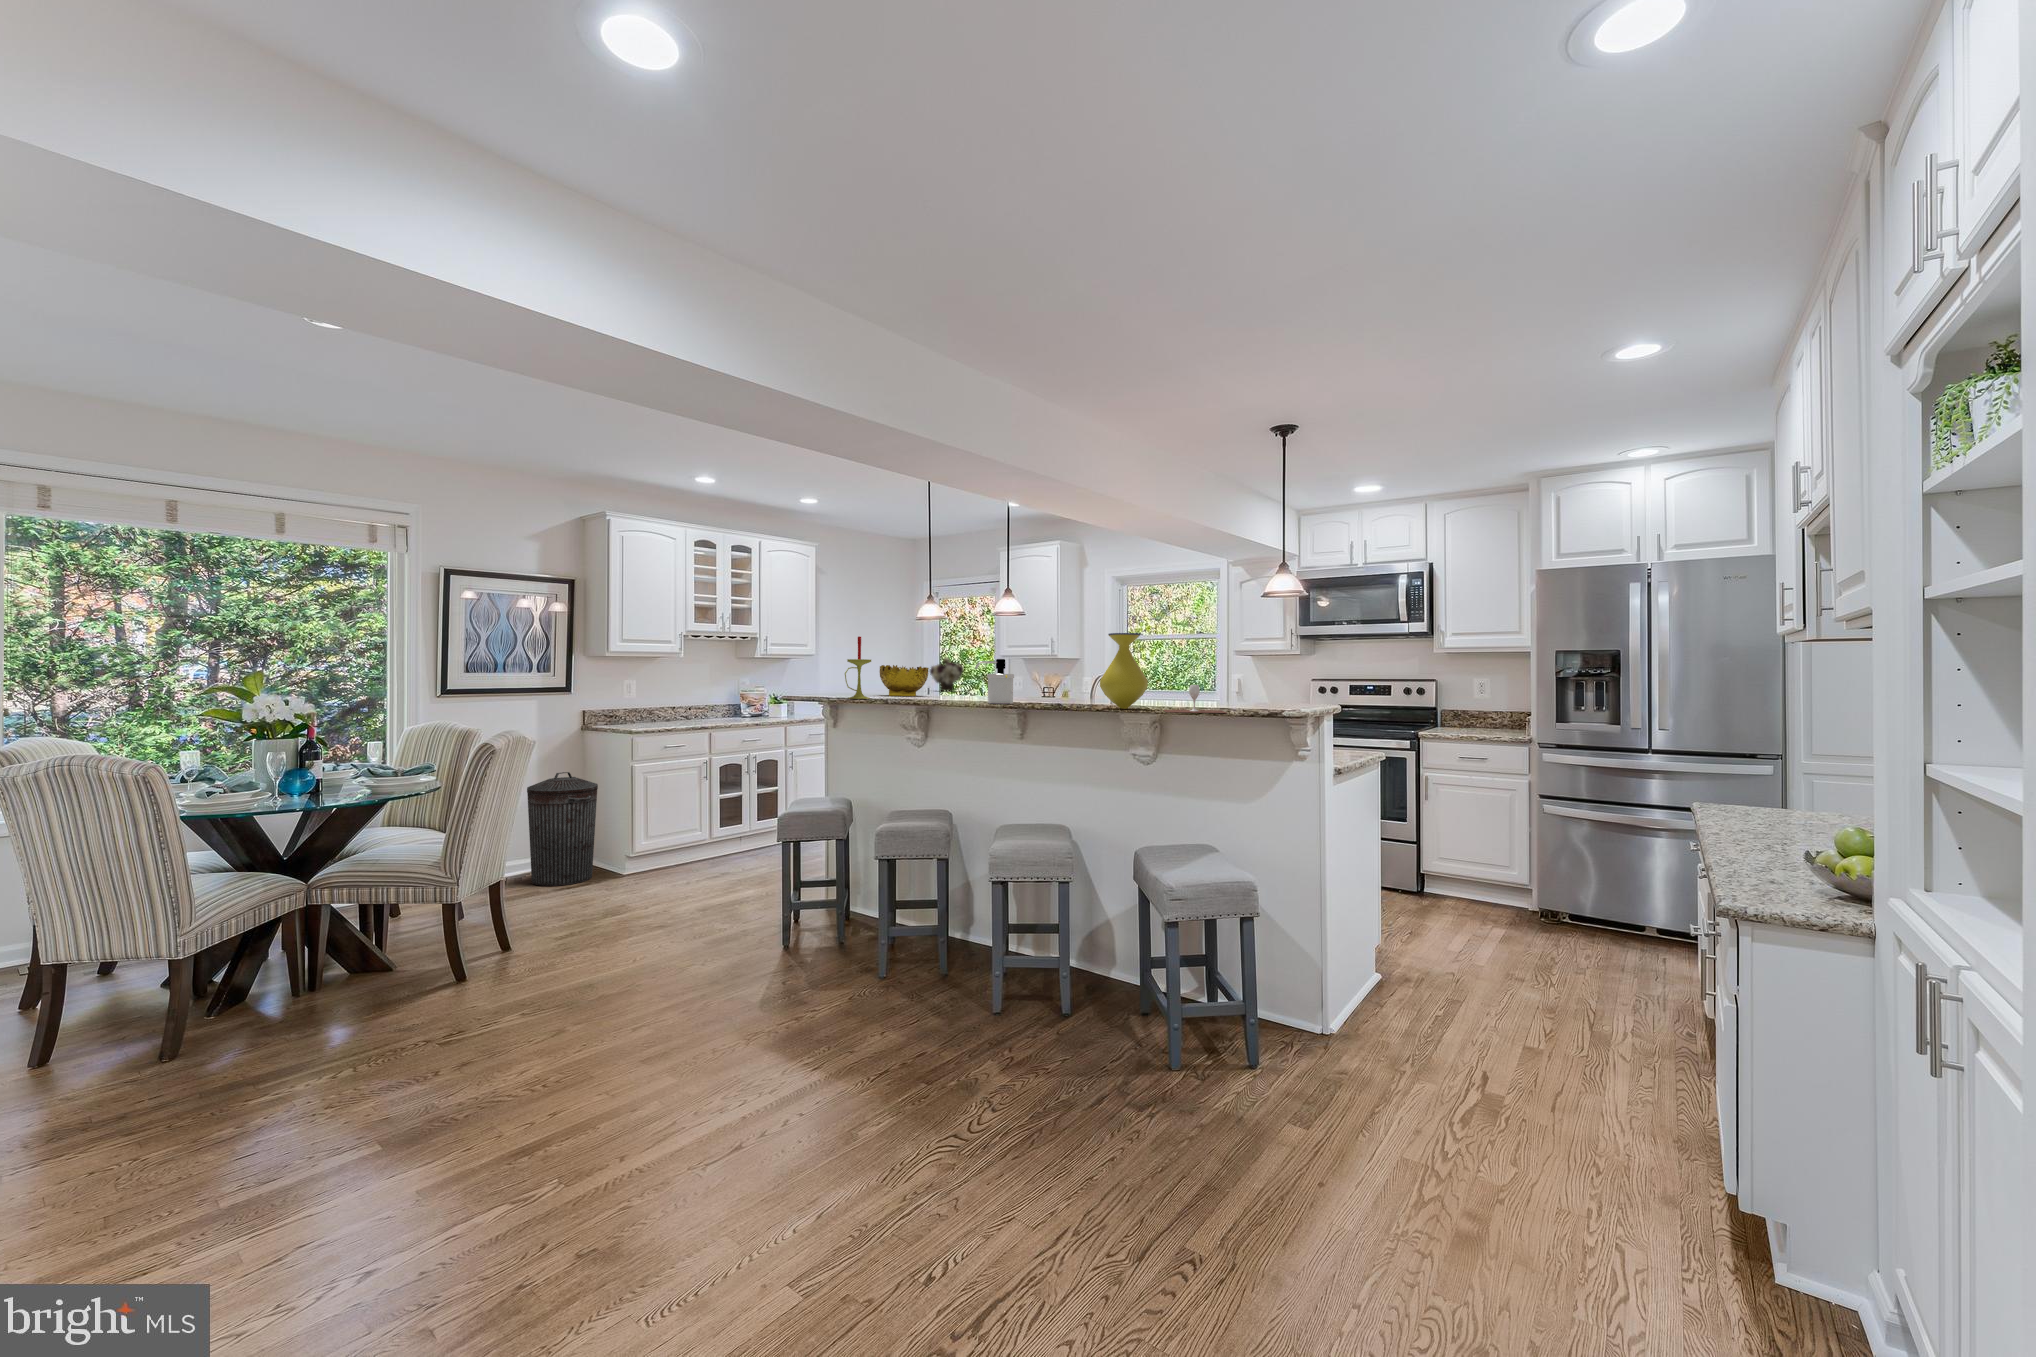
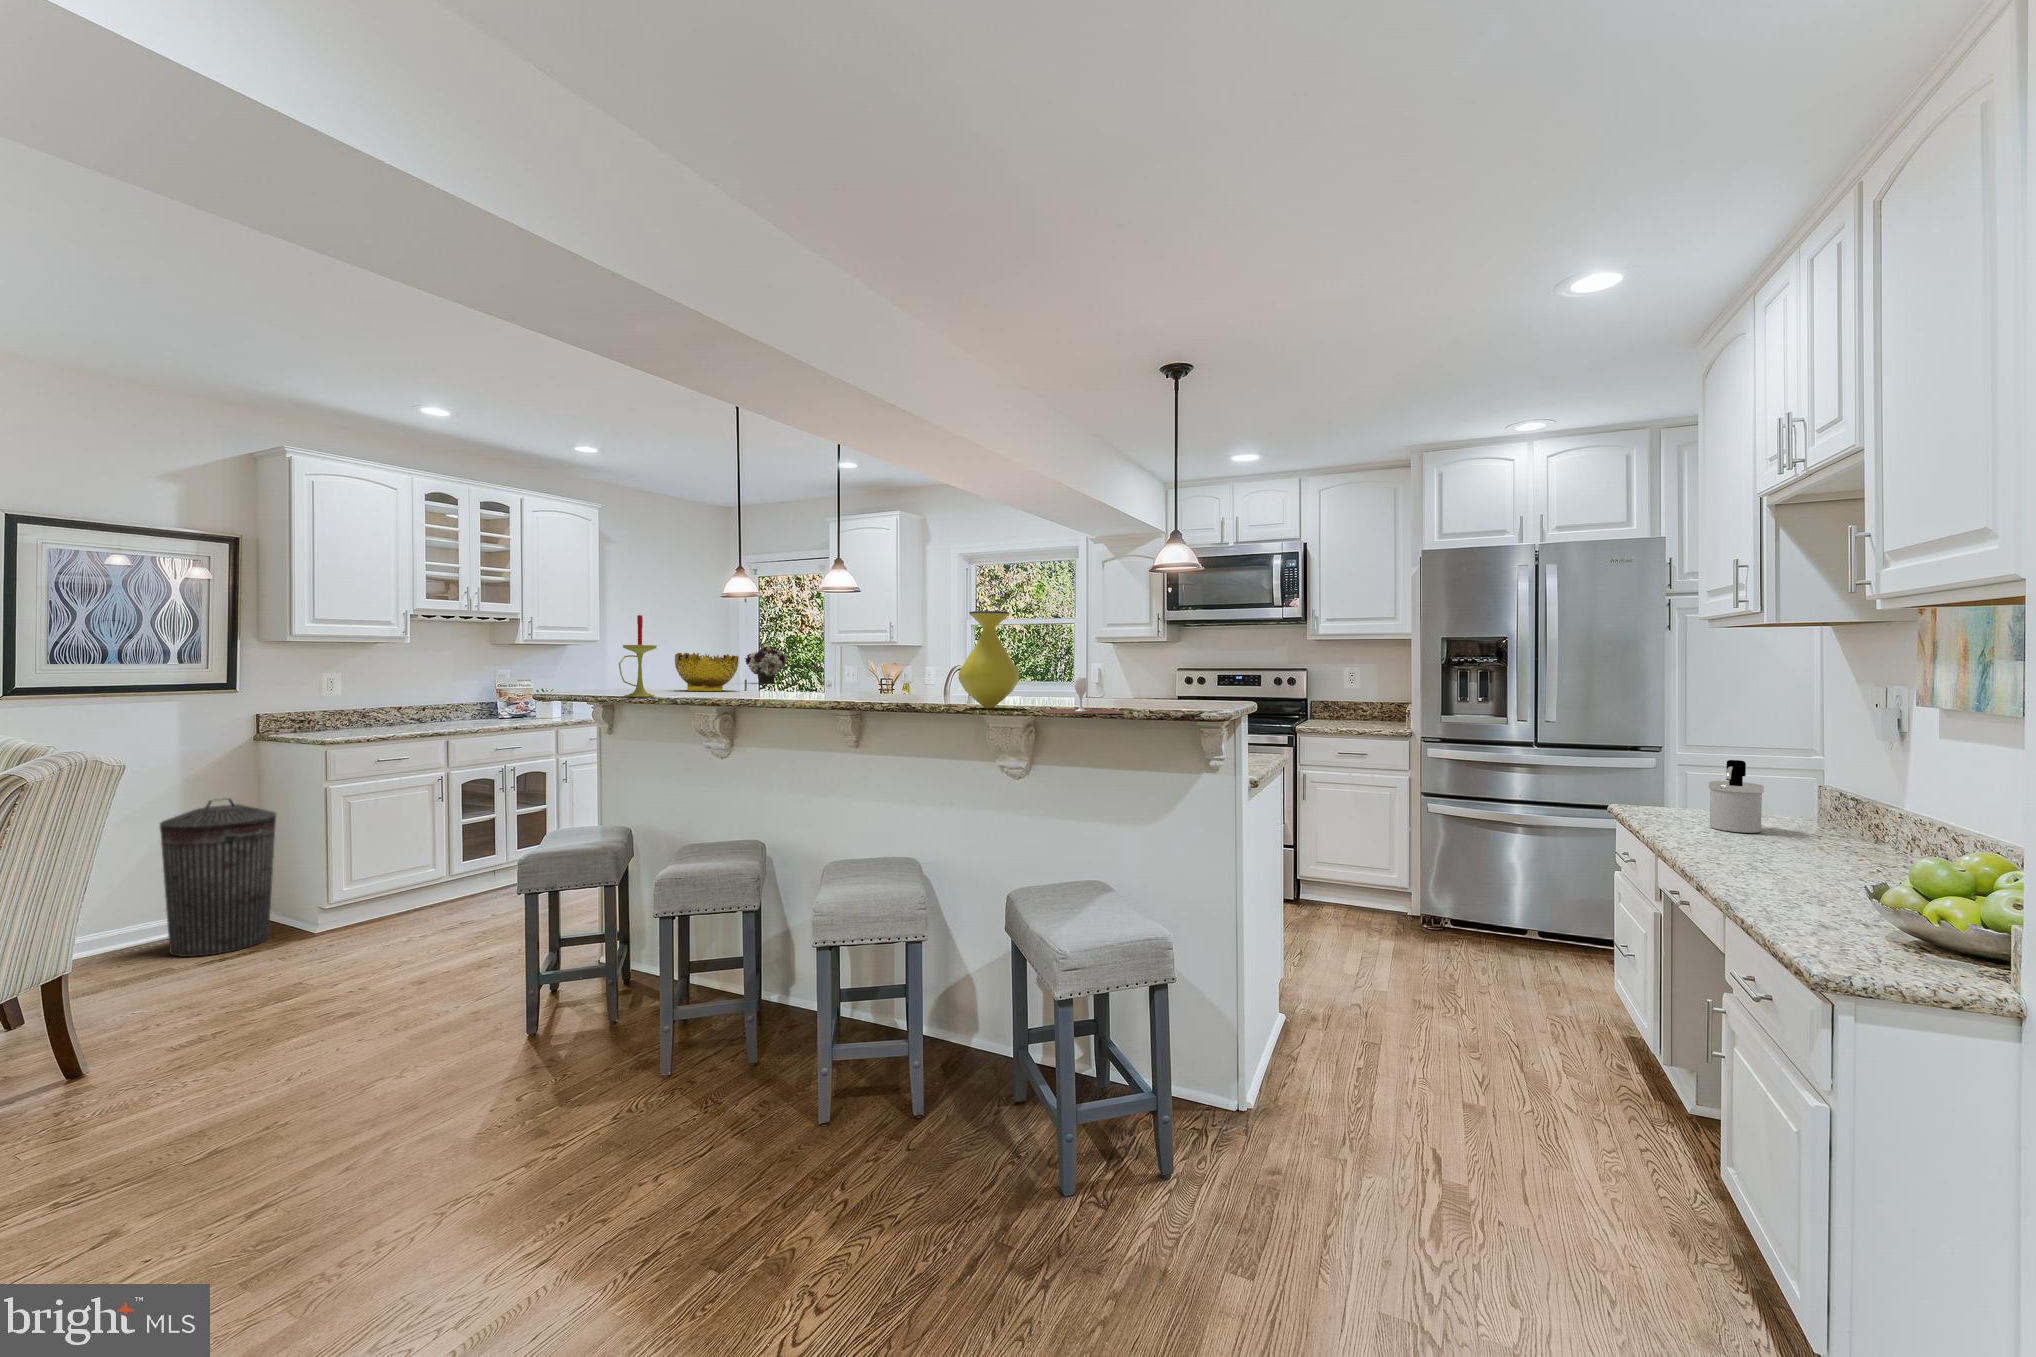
soap dispenser: present [975,659,1014,704] -> present [1709,760,1764,833]

